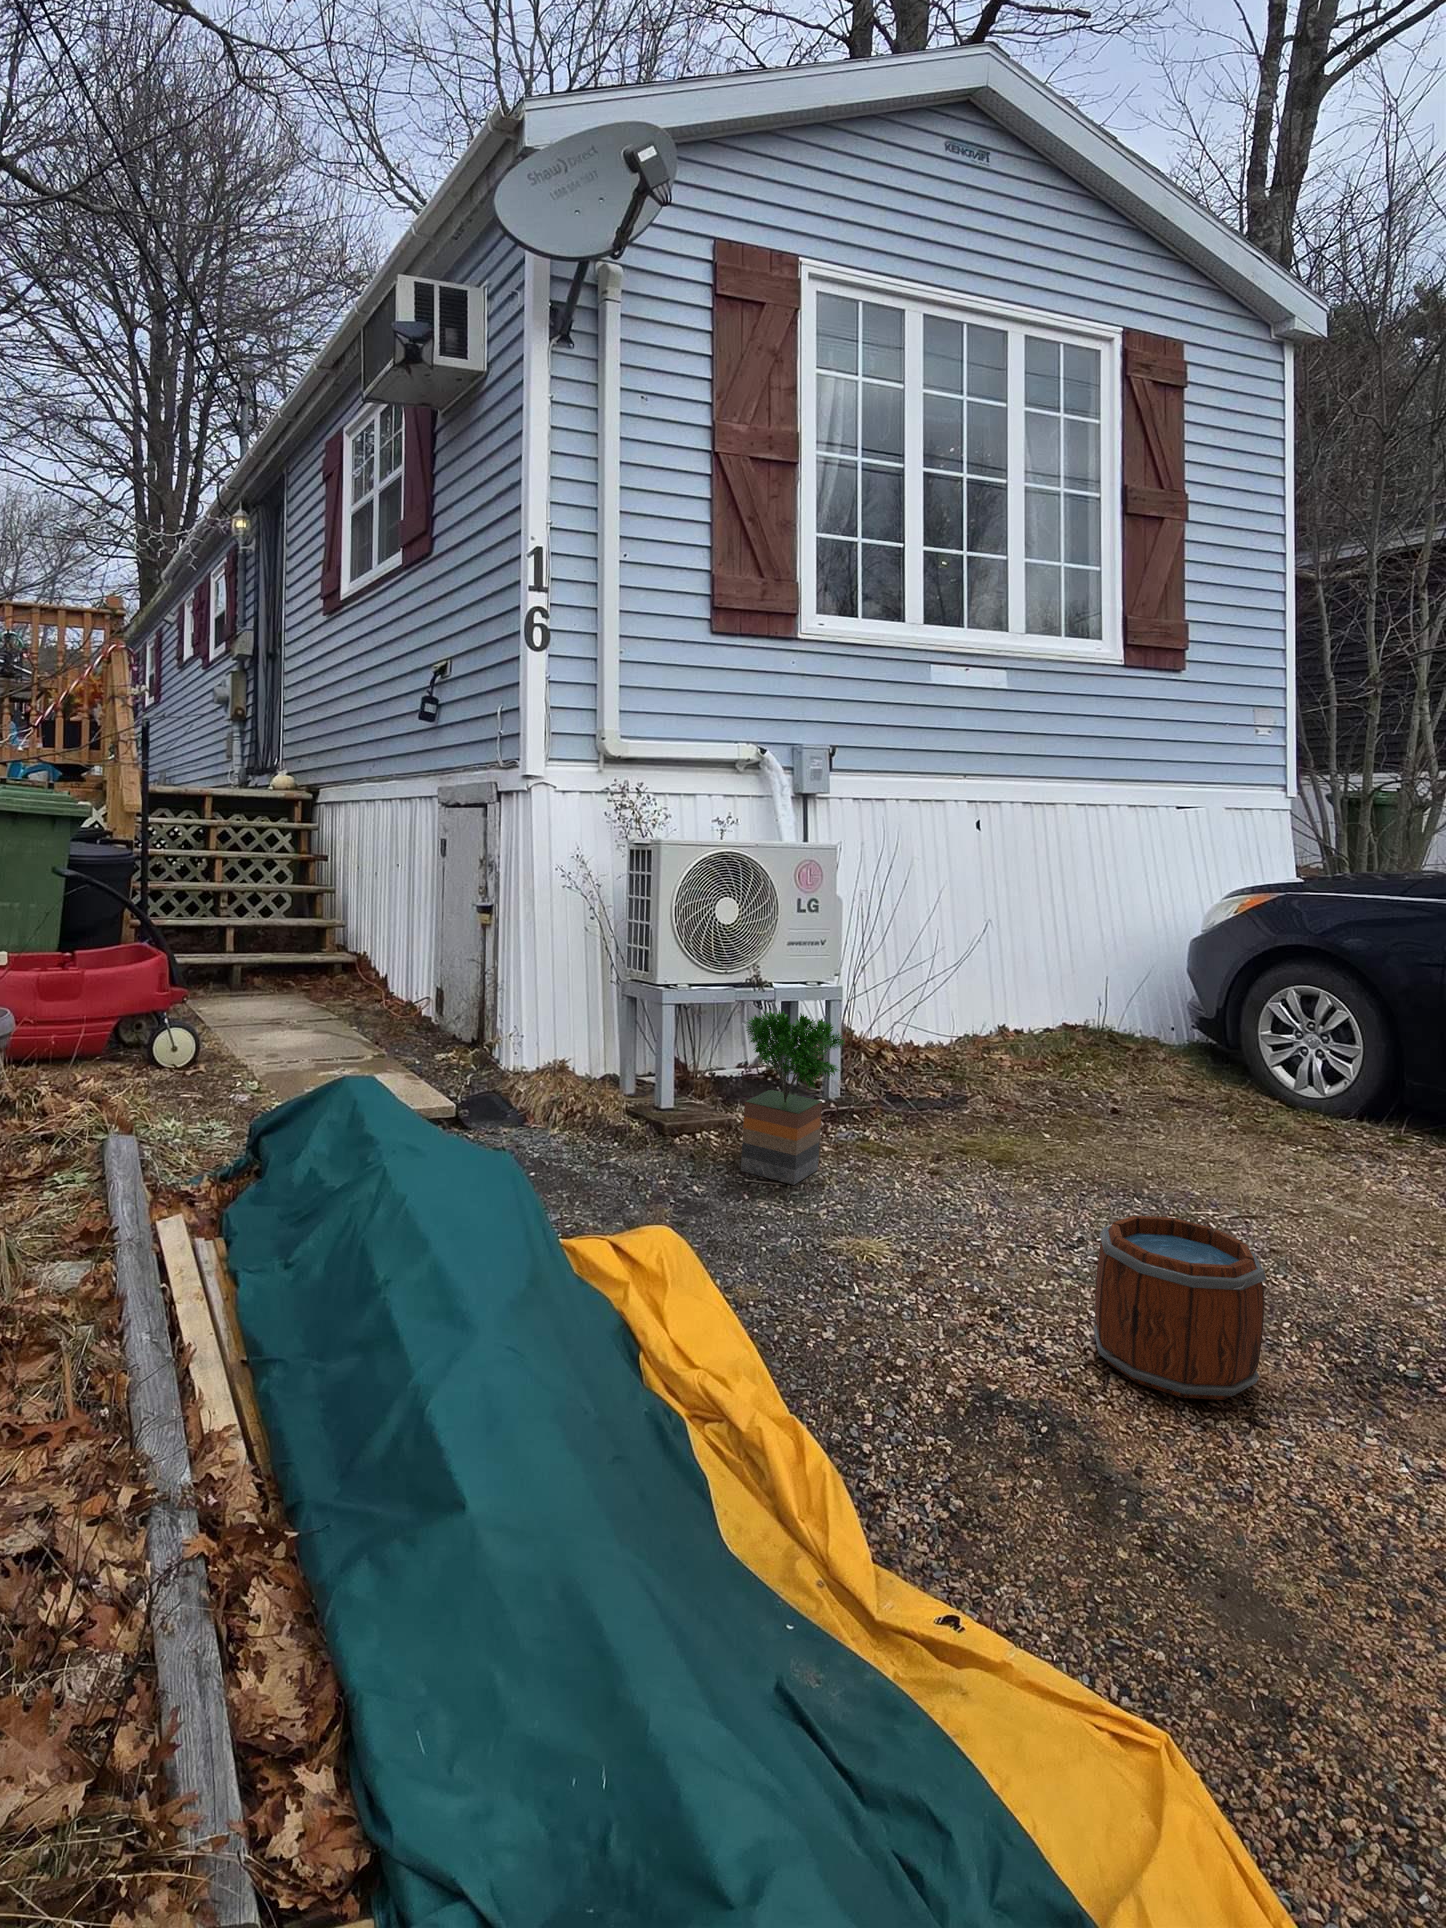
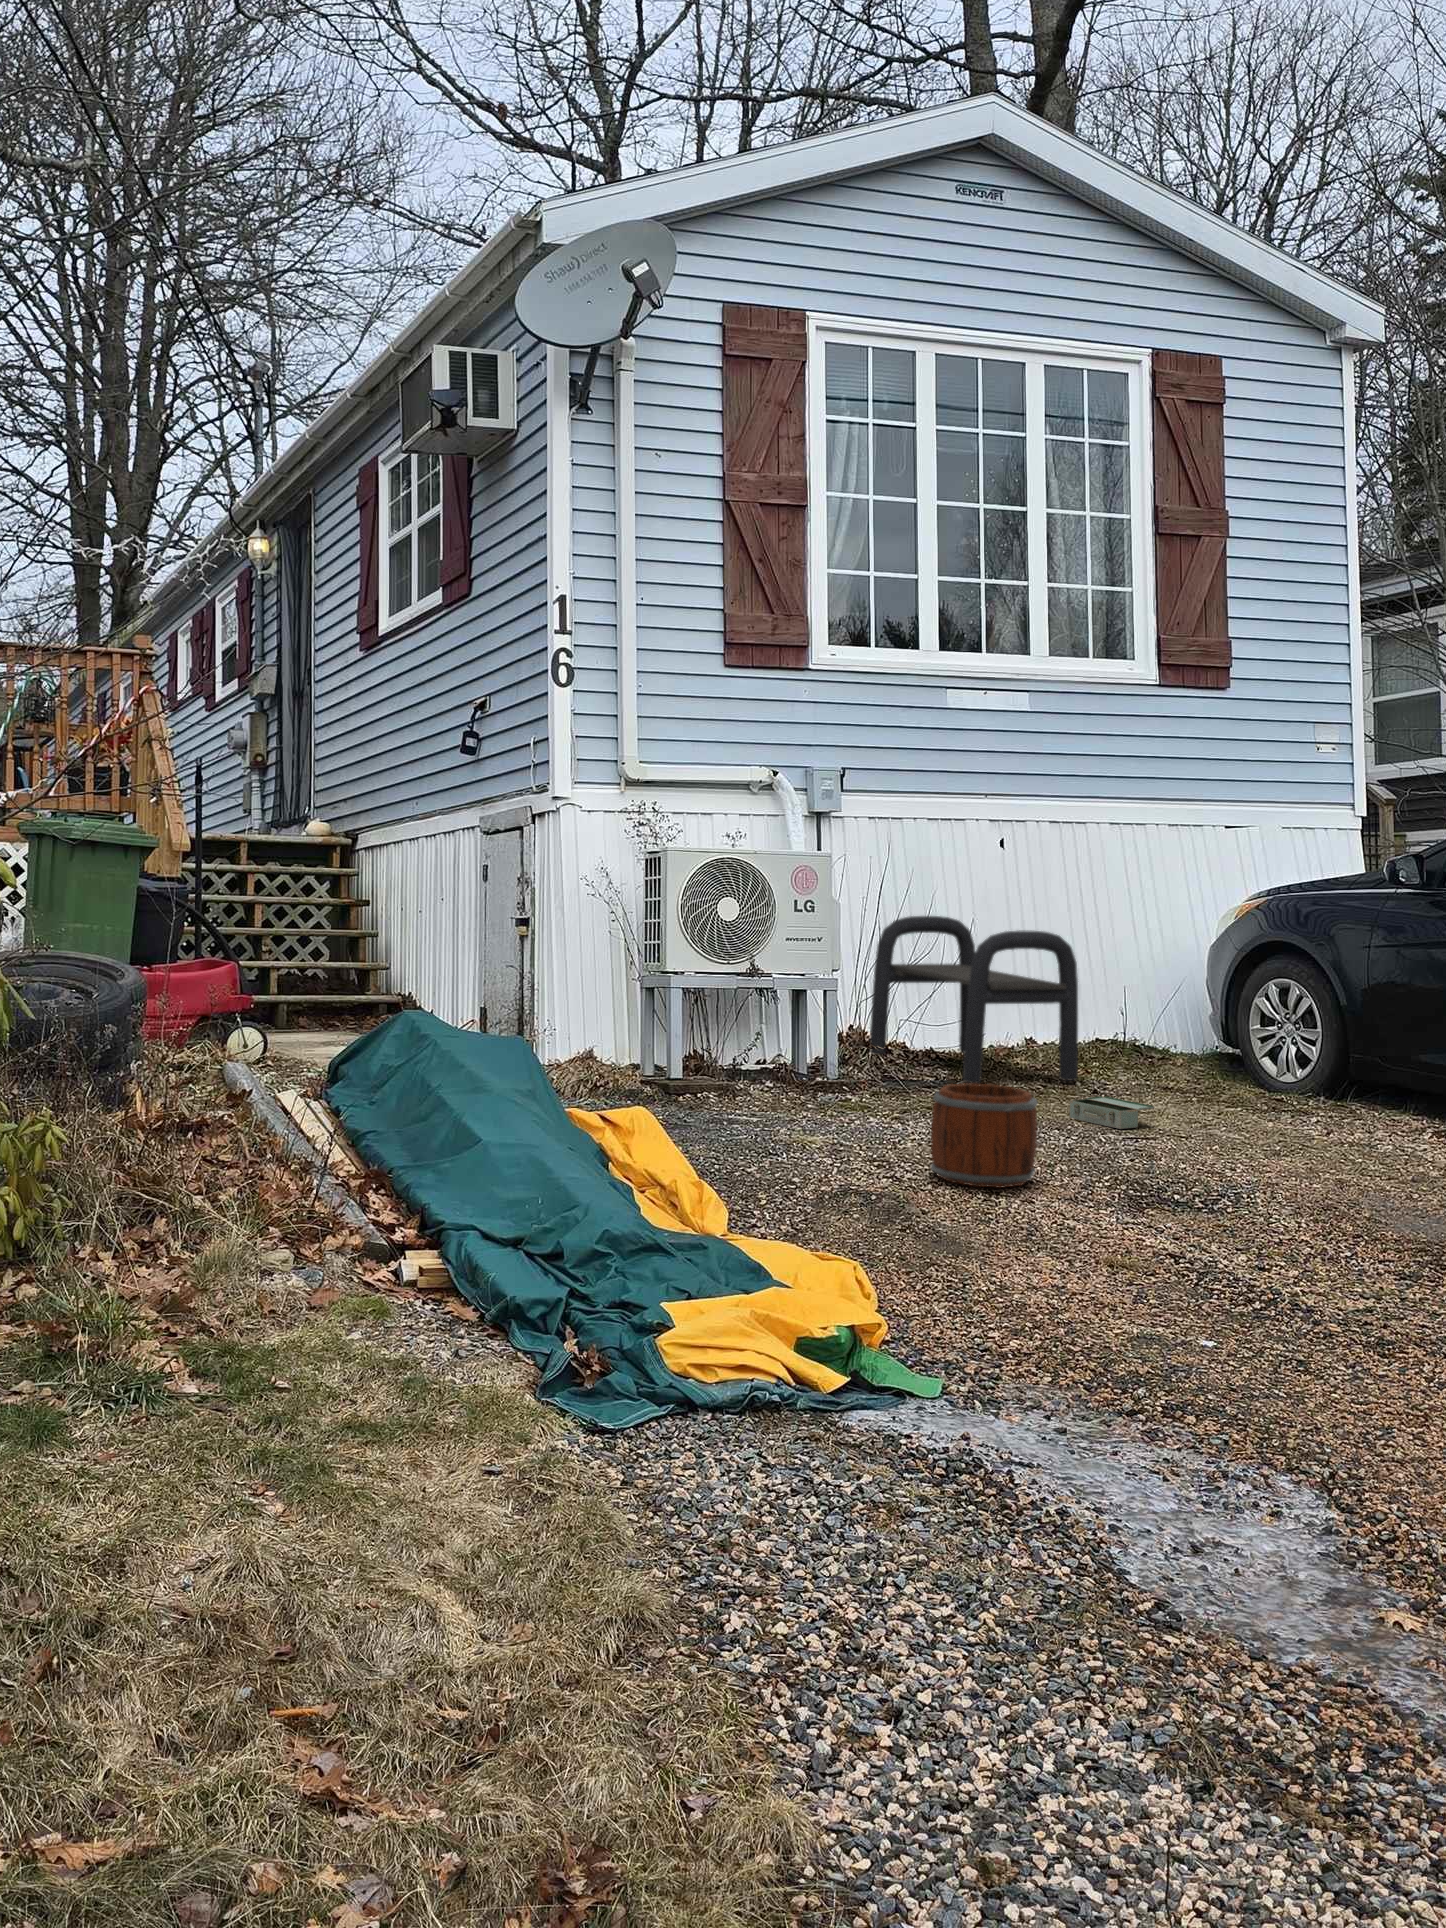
bench: none [852,906,1105,1112] -> present [869,916,1078,1084]
potted tree: present [741,1010,845,1185] -> none [724,976,807,1110]
toolbox: none [1148,1149,1259,1207] -> present [1070,1096,1154,1129]

